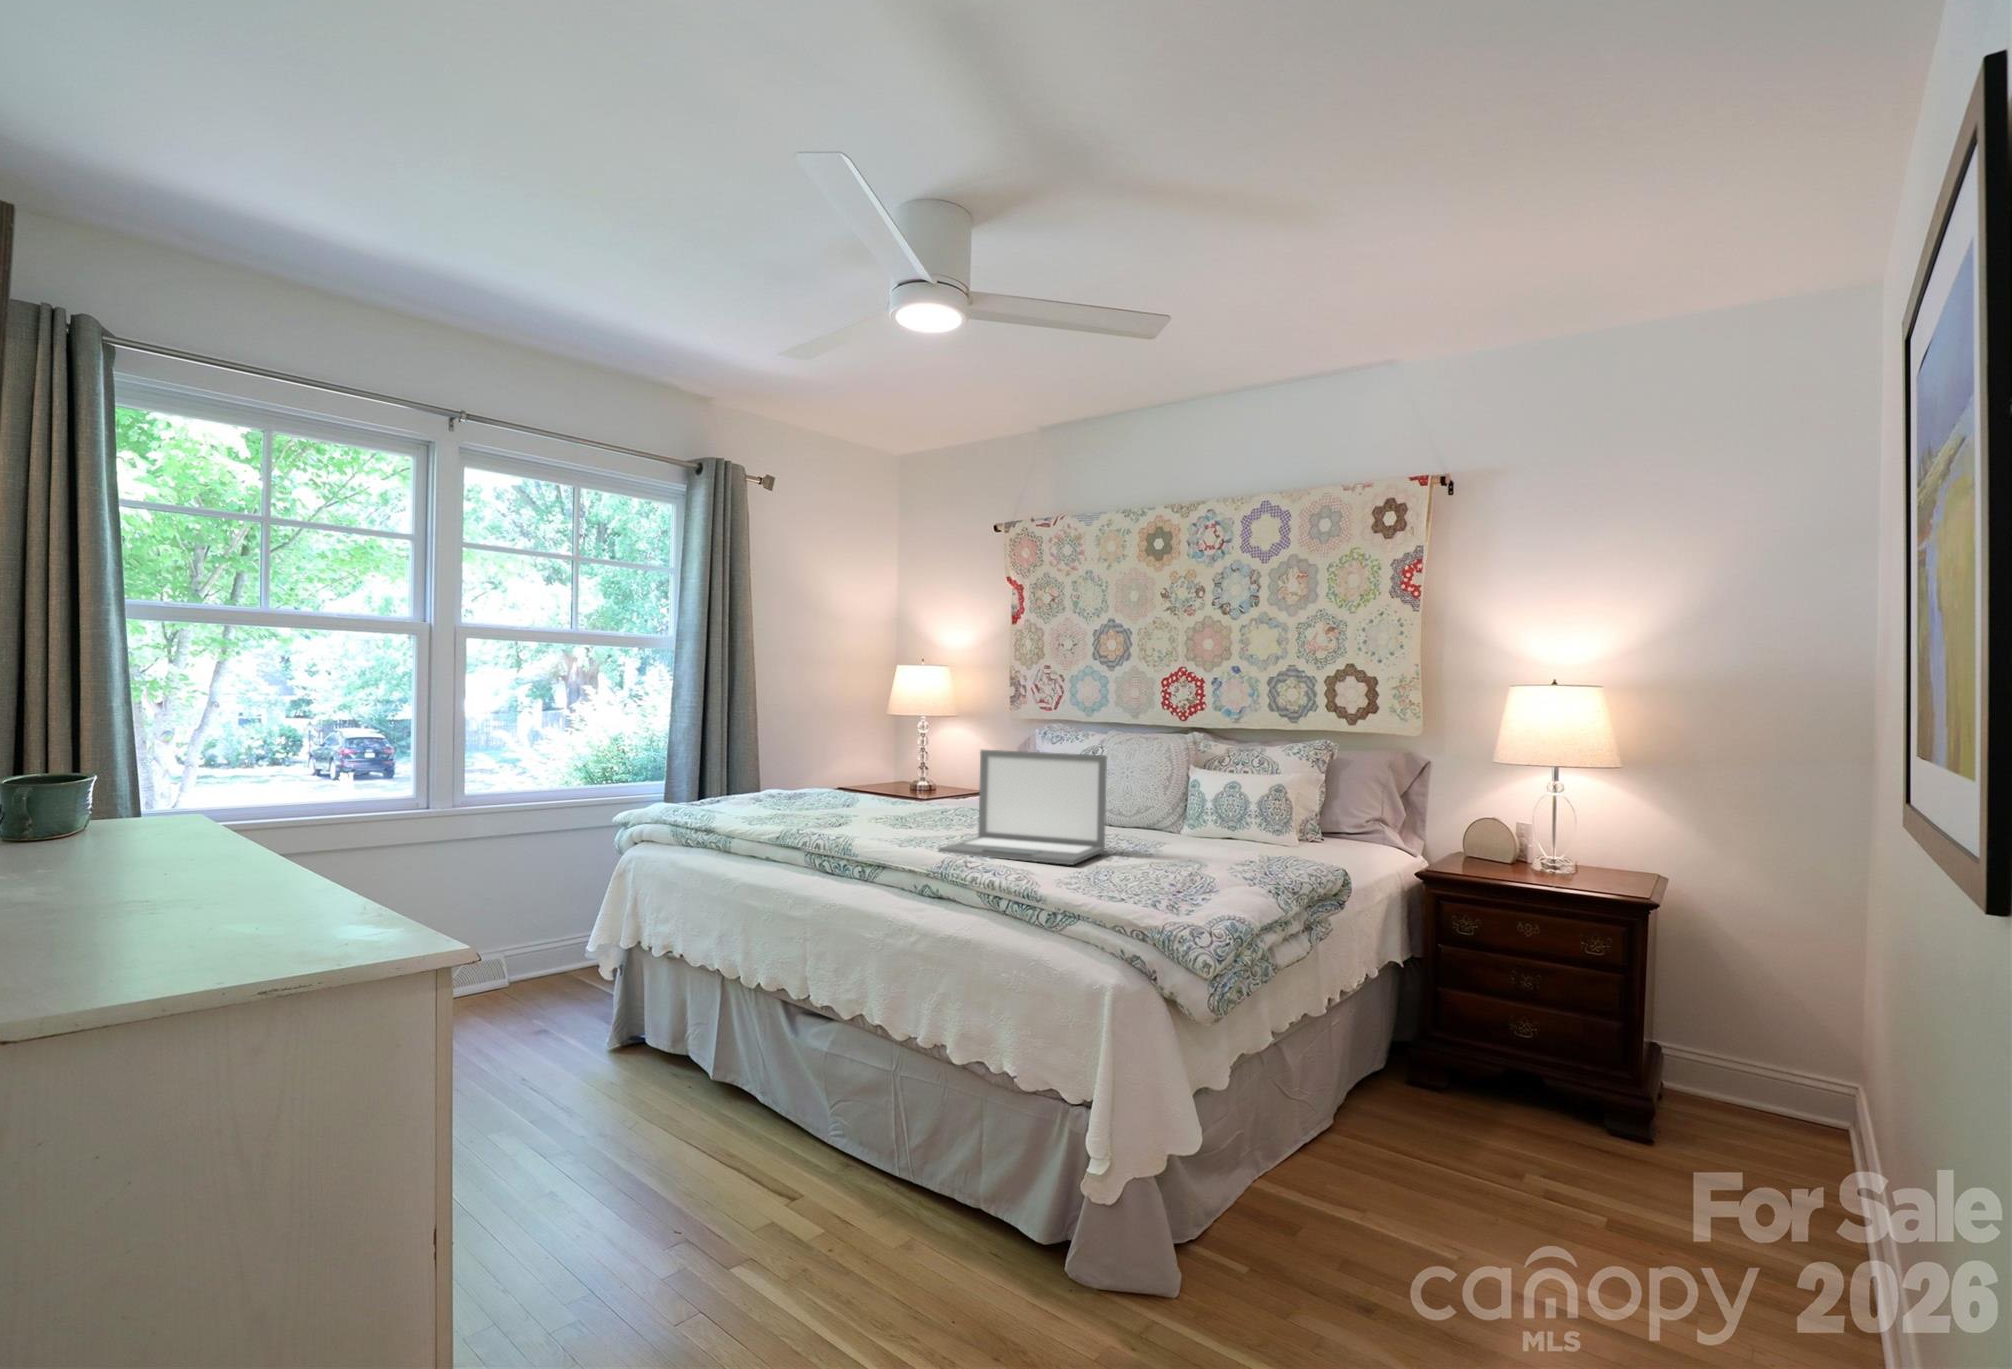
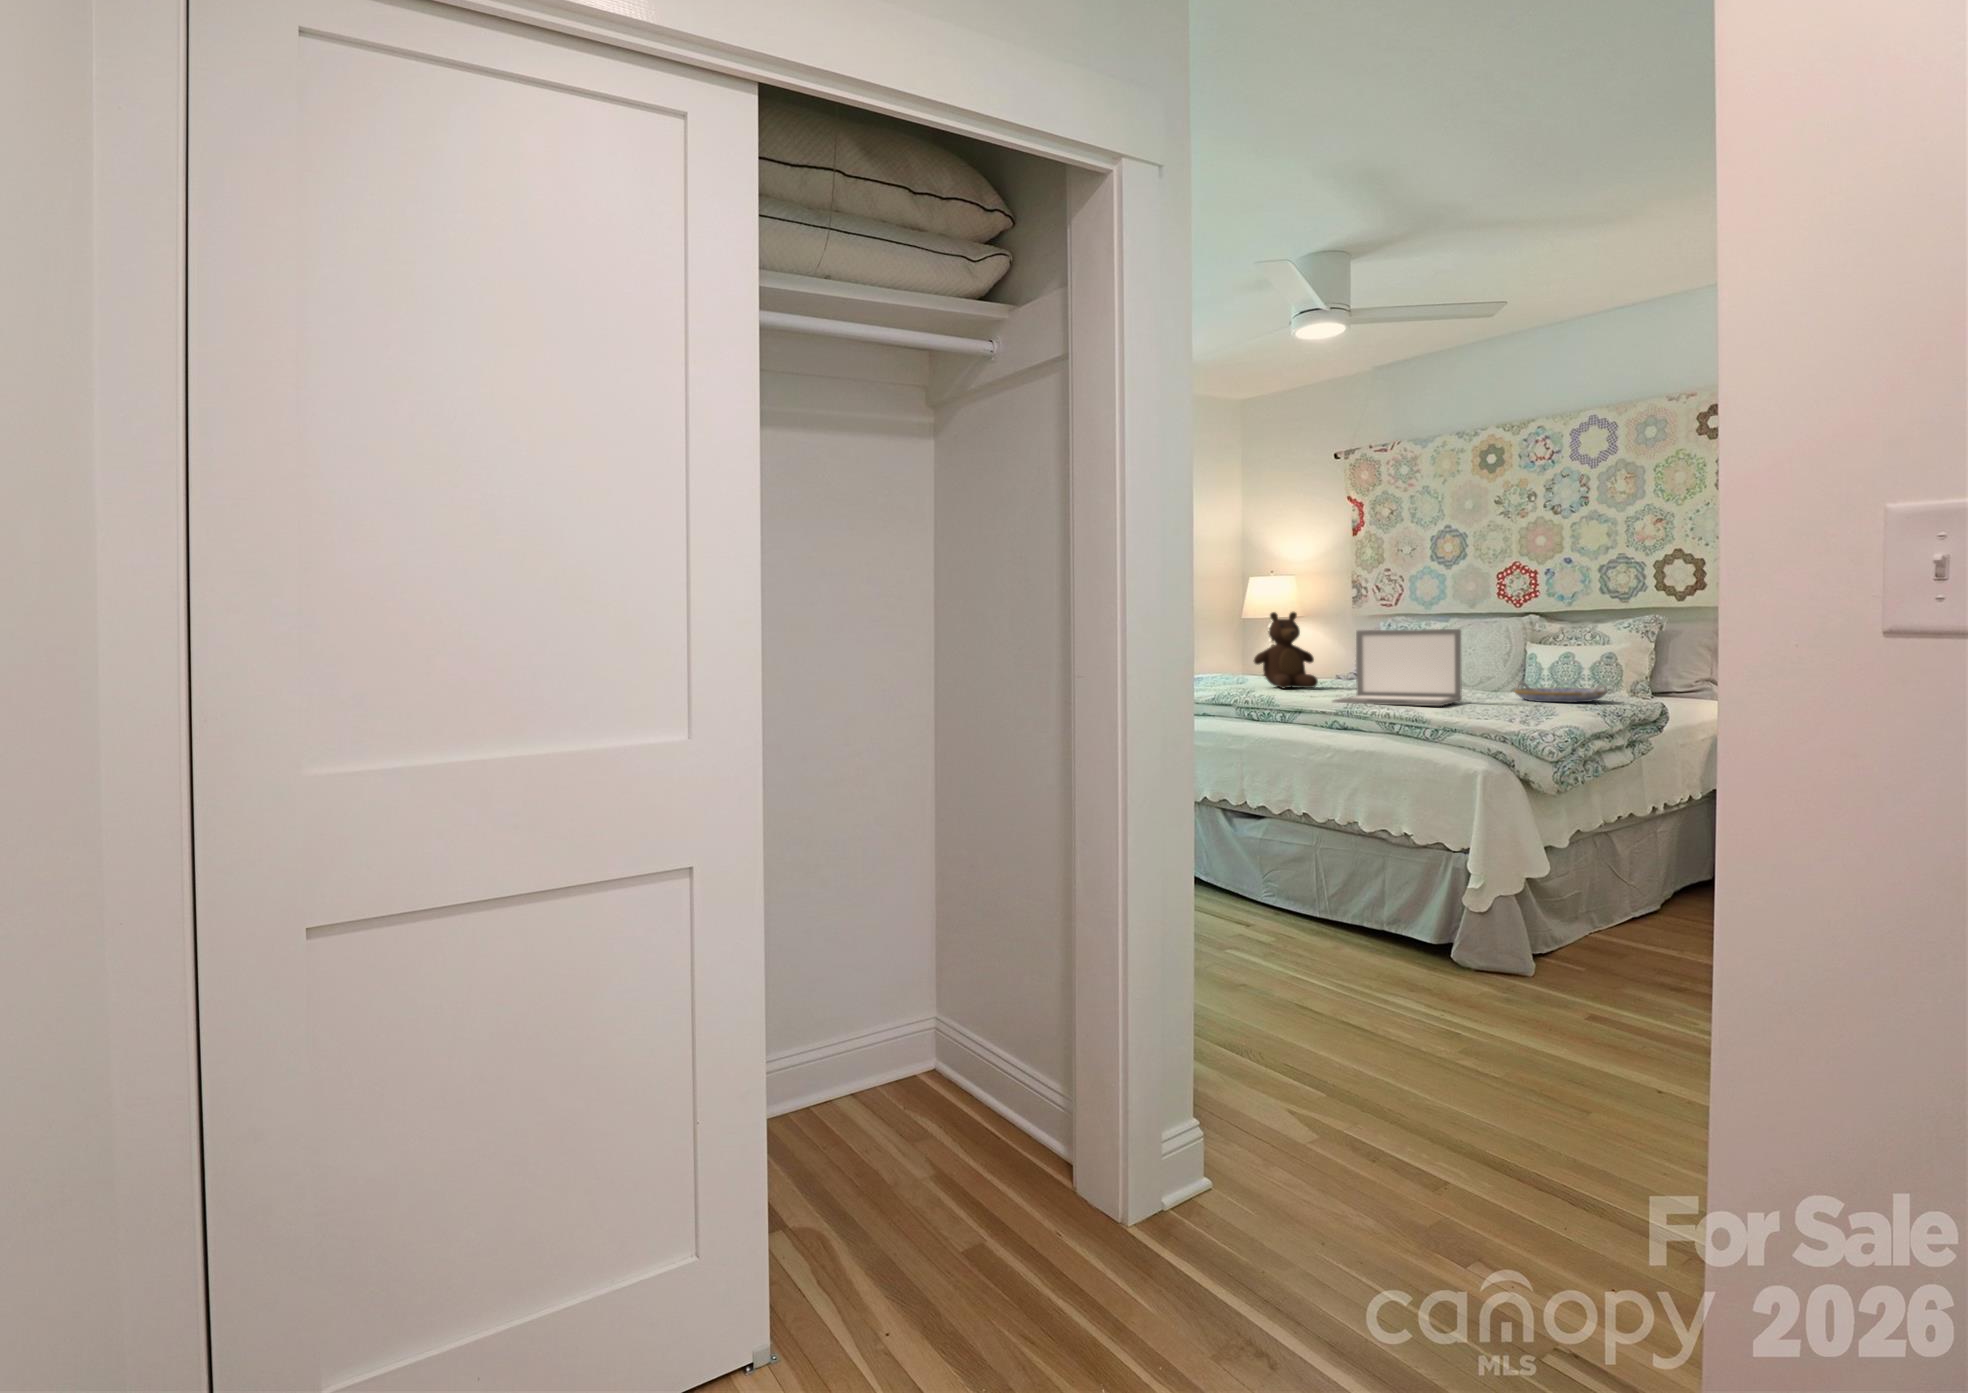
teddy bear: none [868,714,945,816] -> present [1254,612,1318,688]
serving tray: none [1171,819,1277,851] -> present [1514,682,1607,702]

